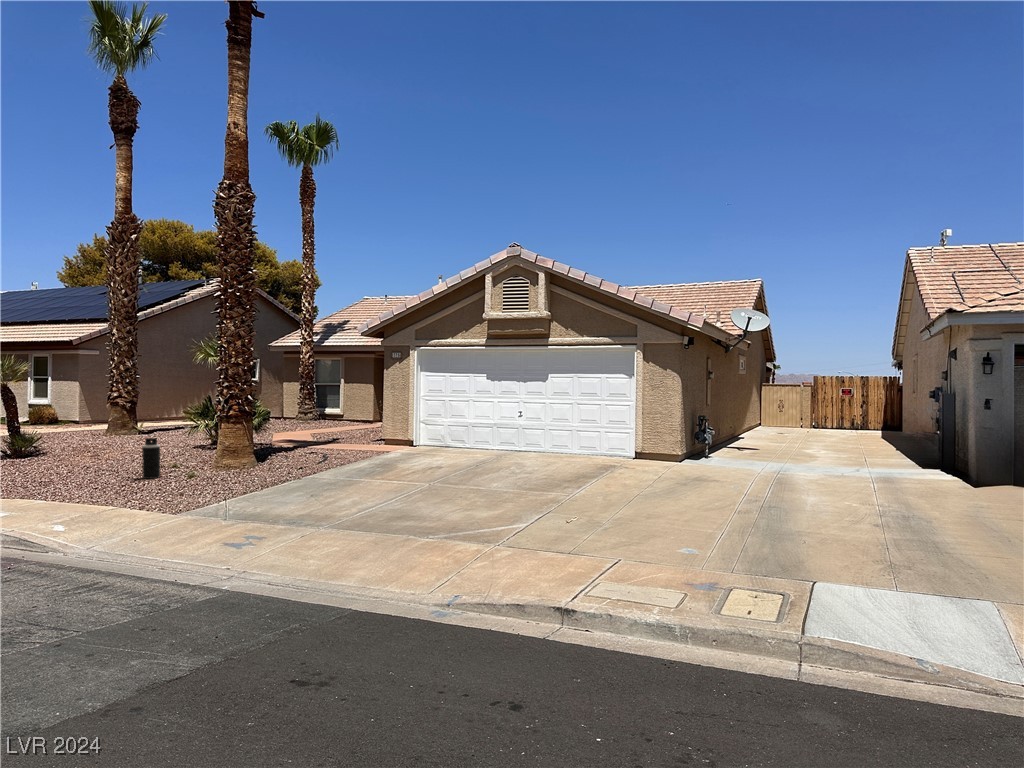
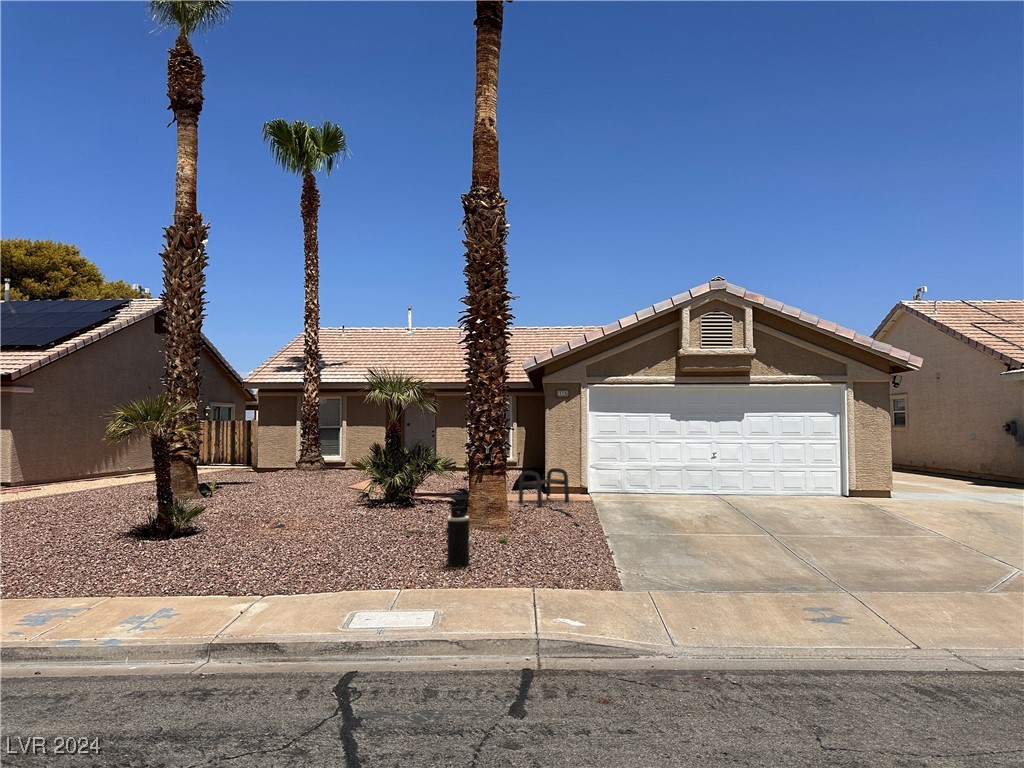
bench: none [348,421,391,451] -> present [519,468,569,507]

